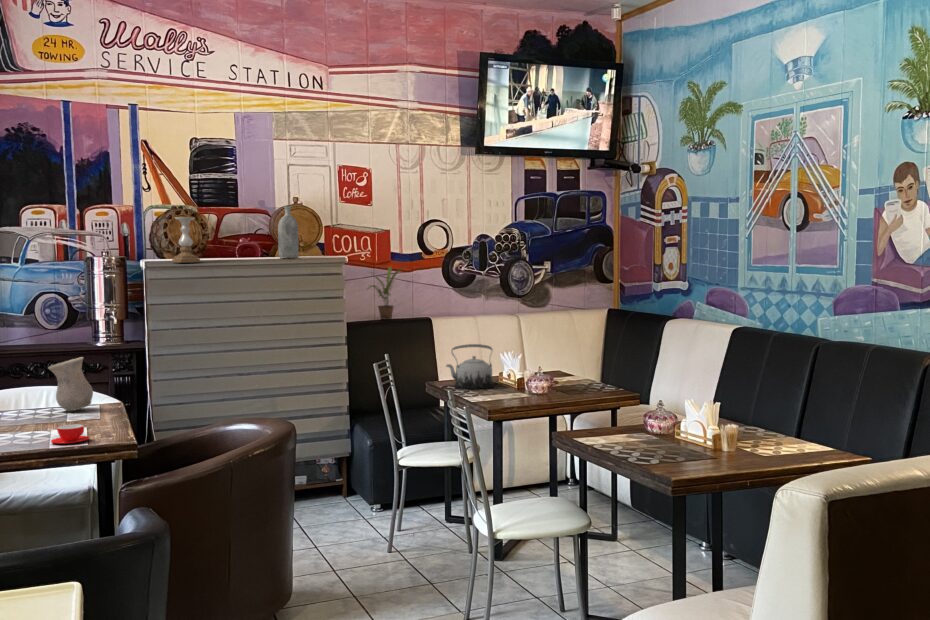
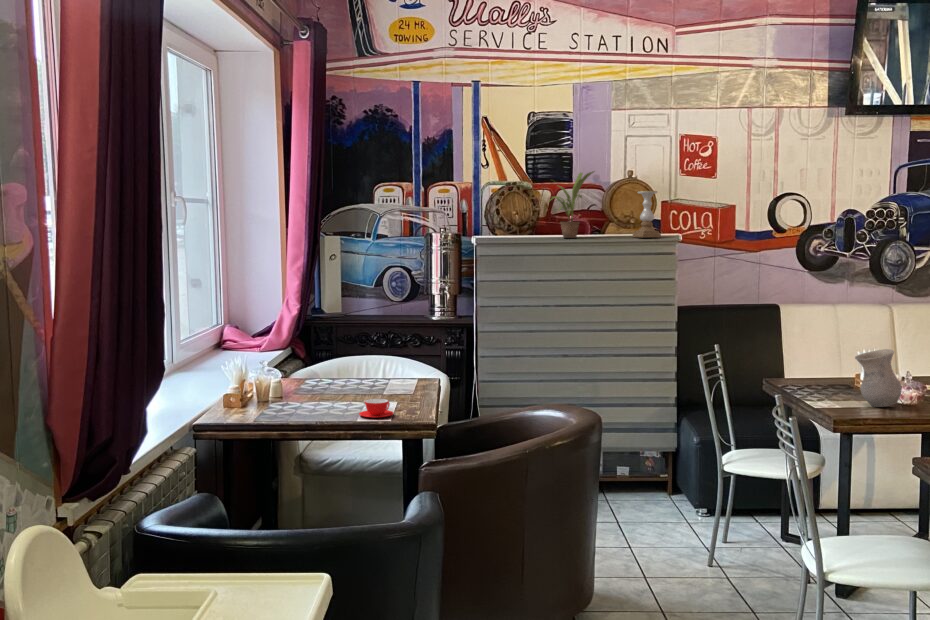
bottle: present [278,206,299,258] -> none [609,180,631,235]
candle holder: present [172,217,200,263] -> present [633,191,661,238]
potted plant: present [369,267,402,319] -> present [552,171,594,238]
teapot: present [446,344,494,389] -> none [787,340,849,394]
vase: present [48,357,93,411] -> present [855,349,902,407]

